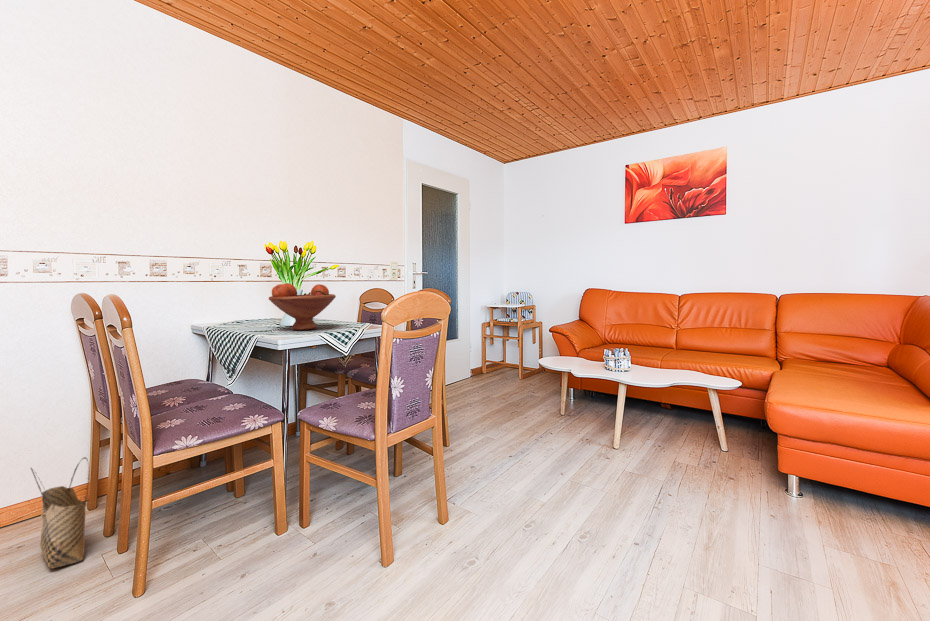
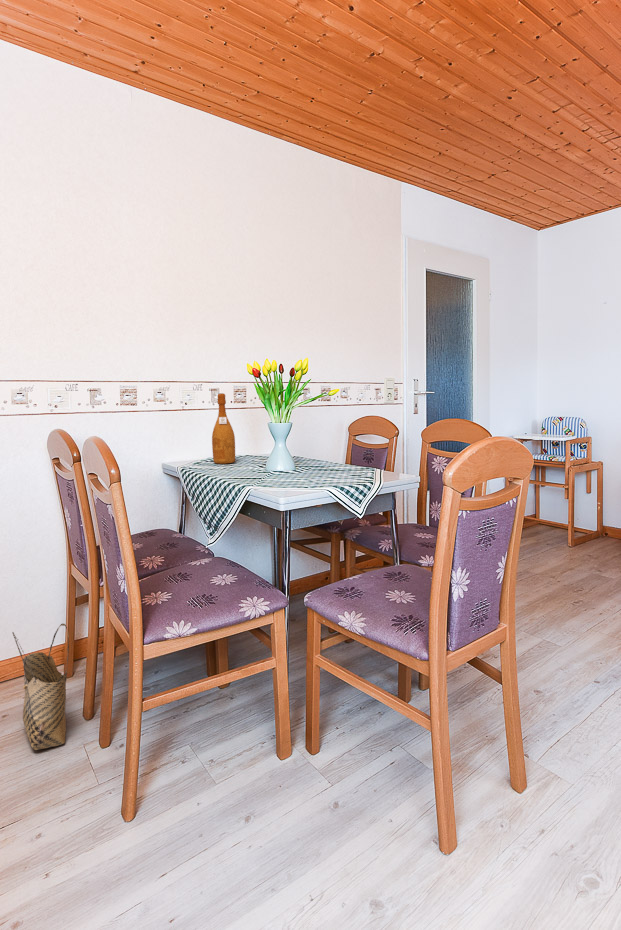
wine bottle: none [233,268,253,323] -> present [212,393,235,464]
fruit bowl: present [269,283,336,330] -> none [261,416,344,479]

